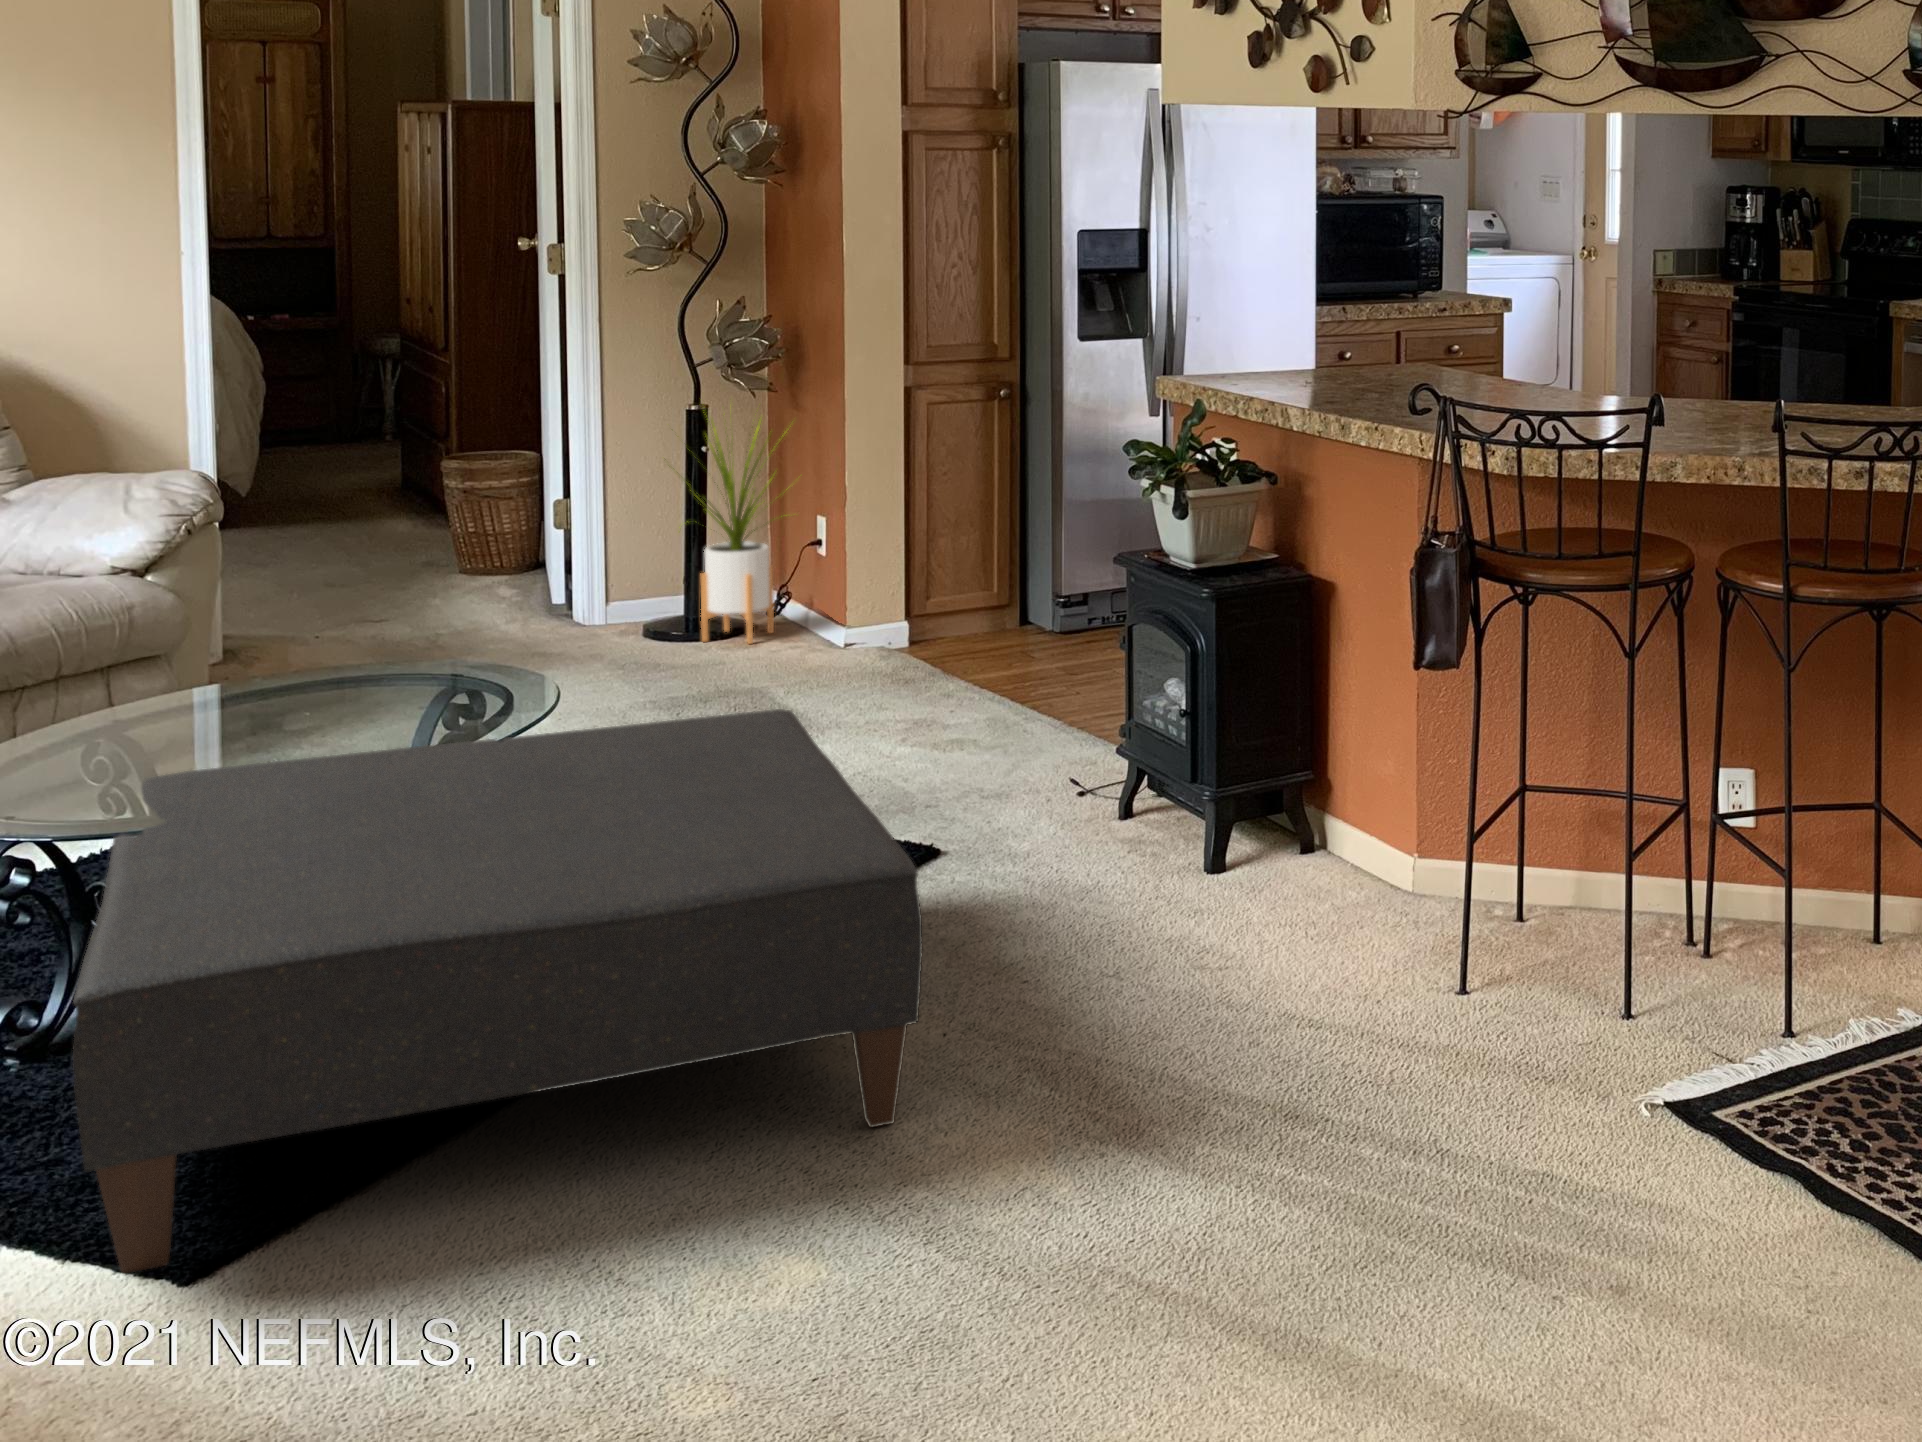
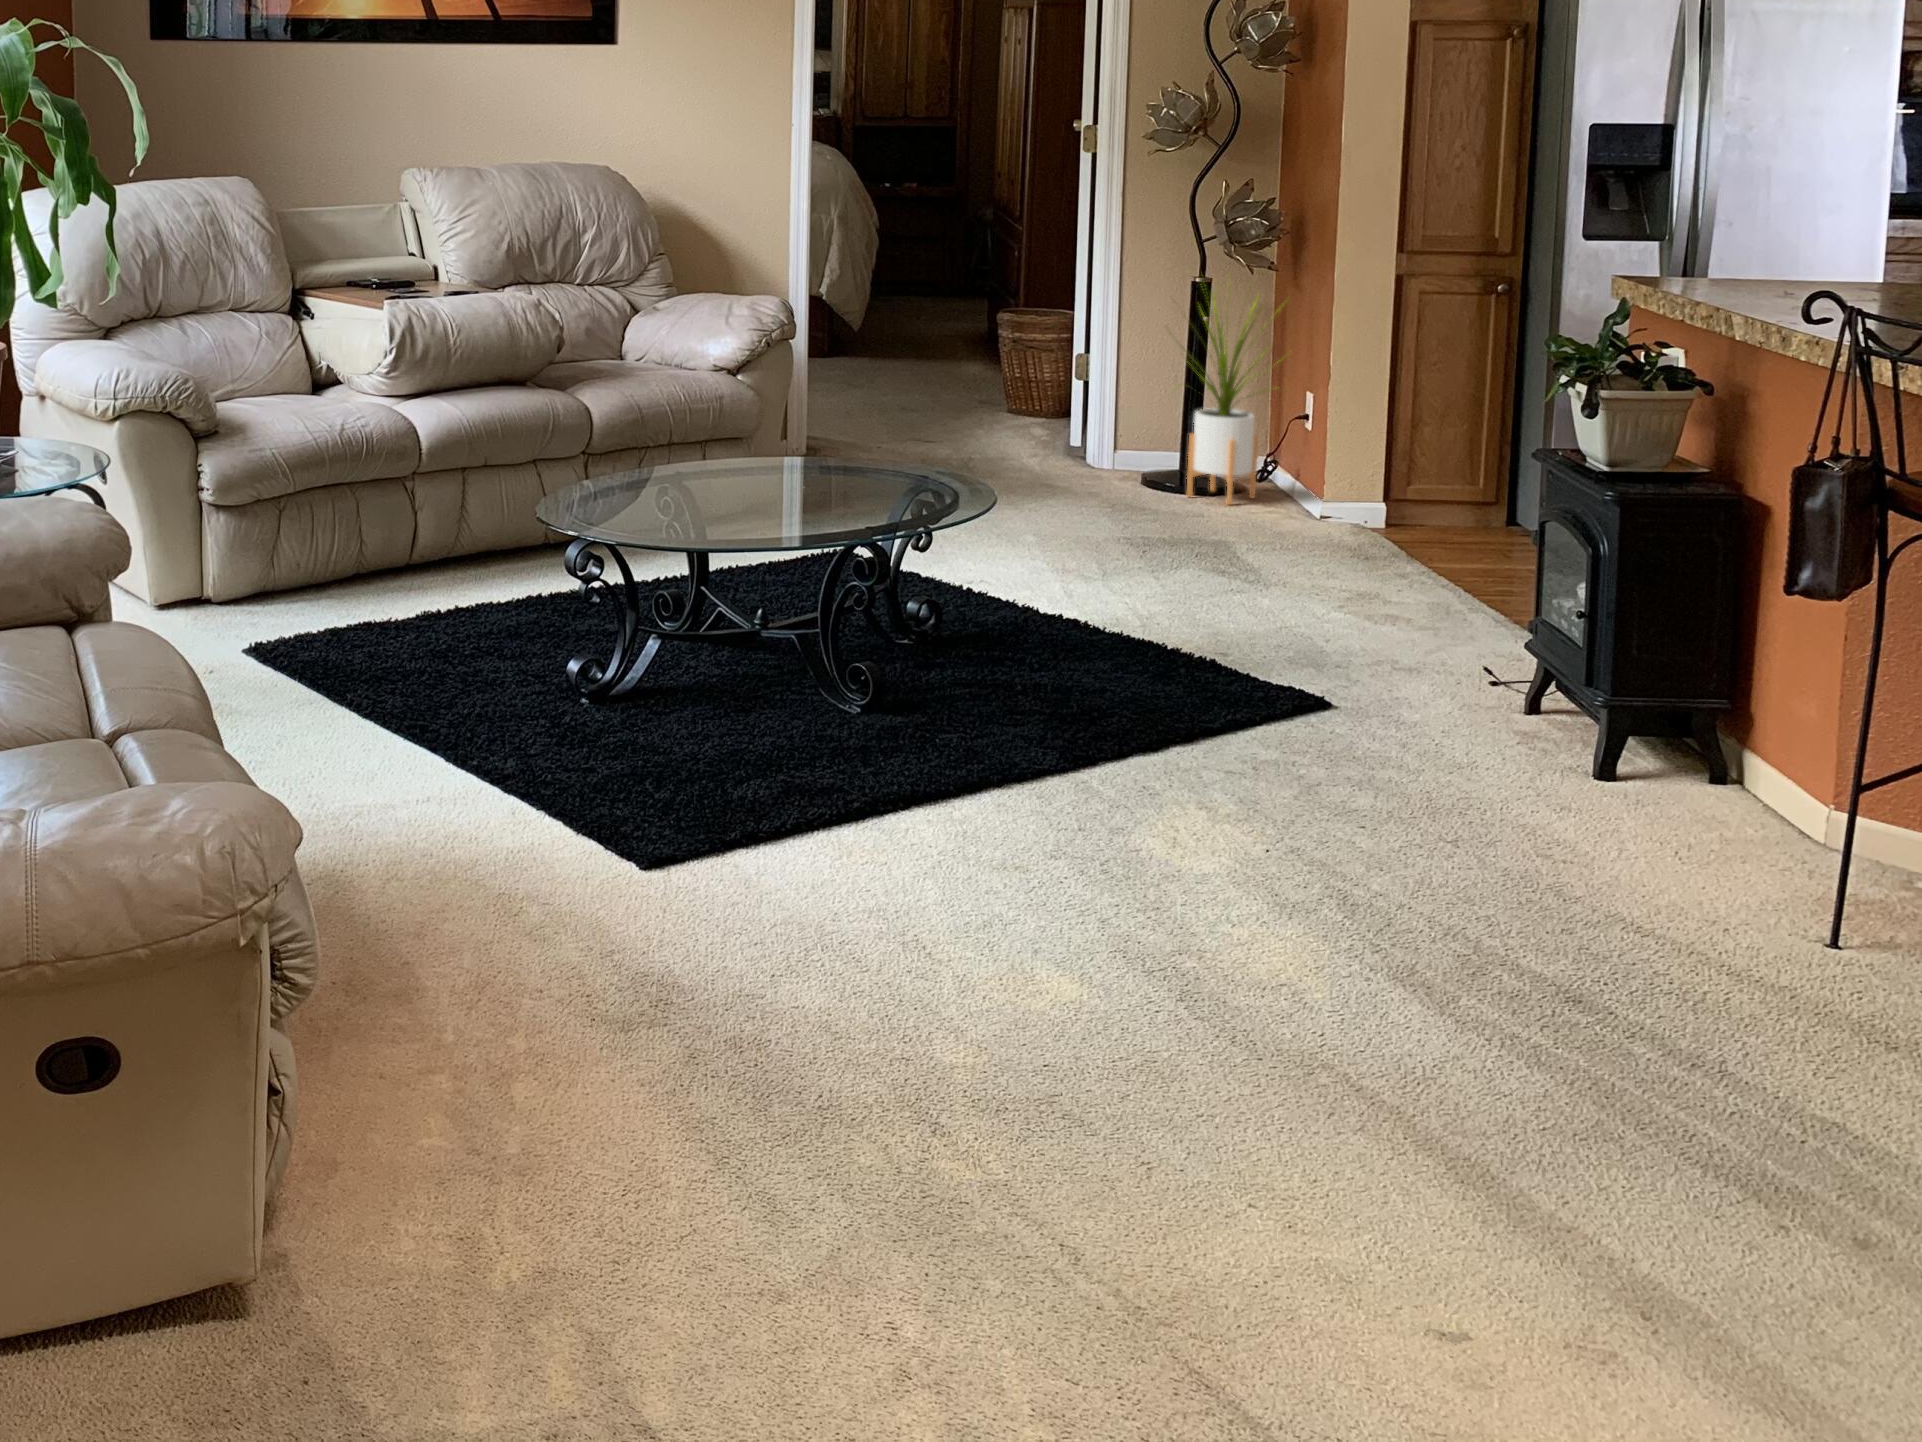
ottoman: present [73,709,922,1273] -> none [591,519,1224,905]

